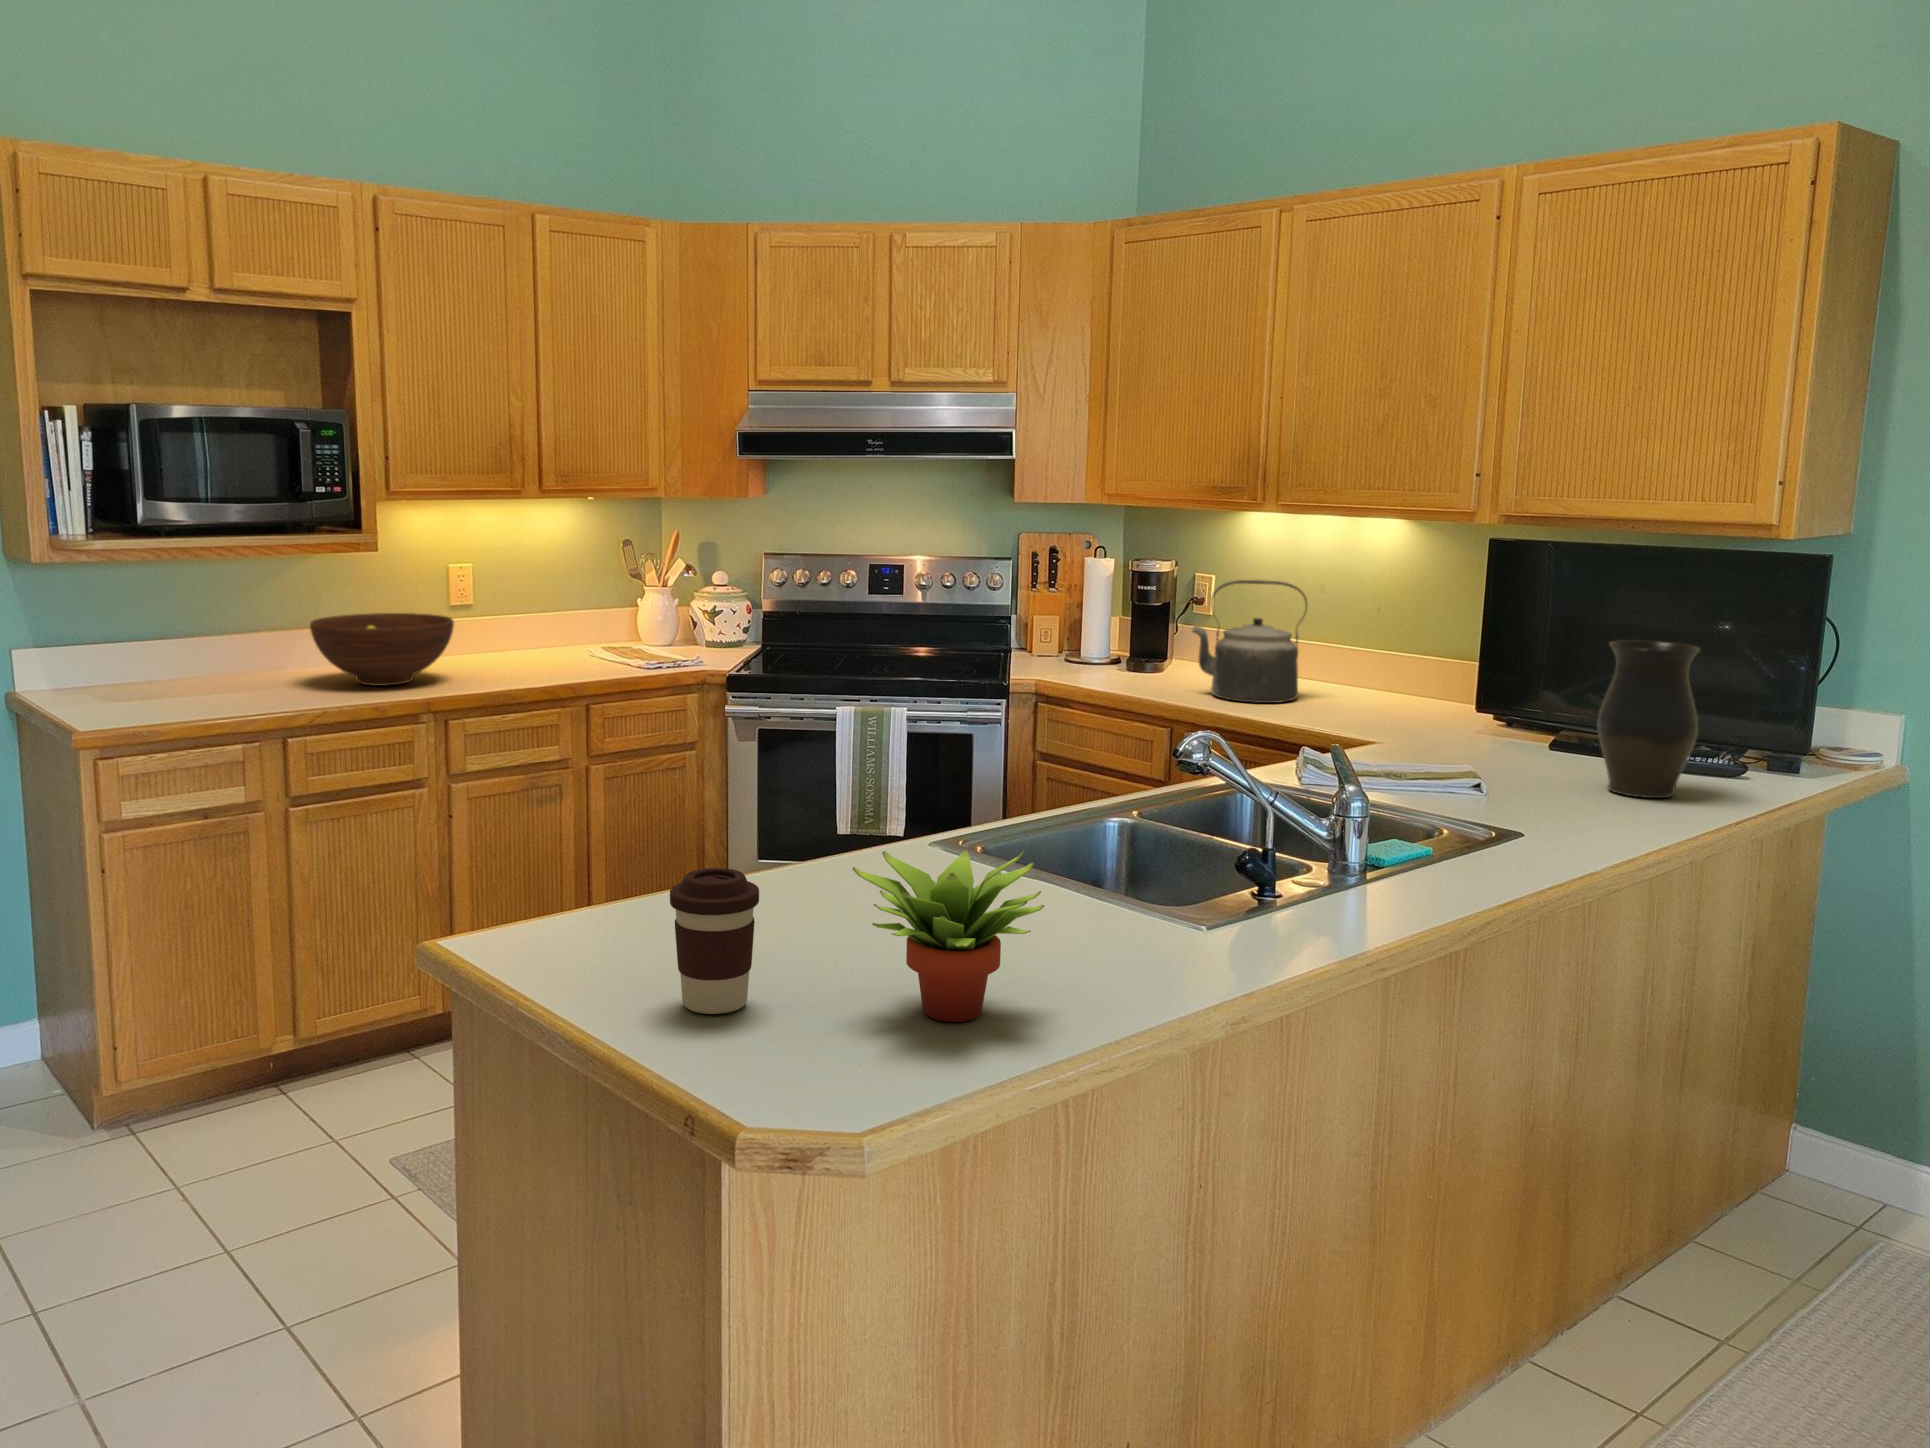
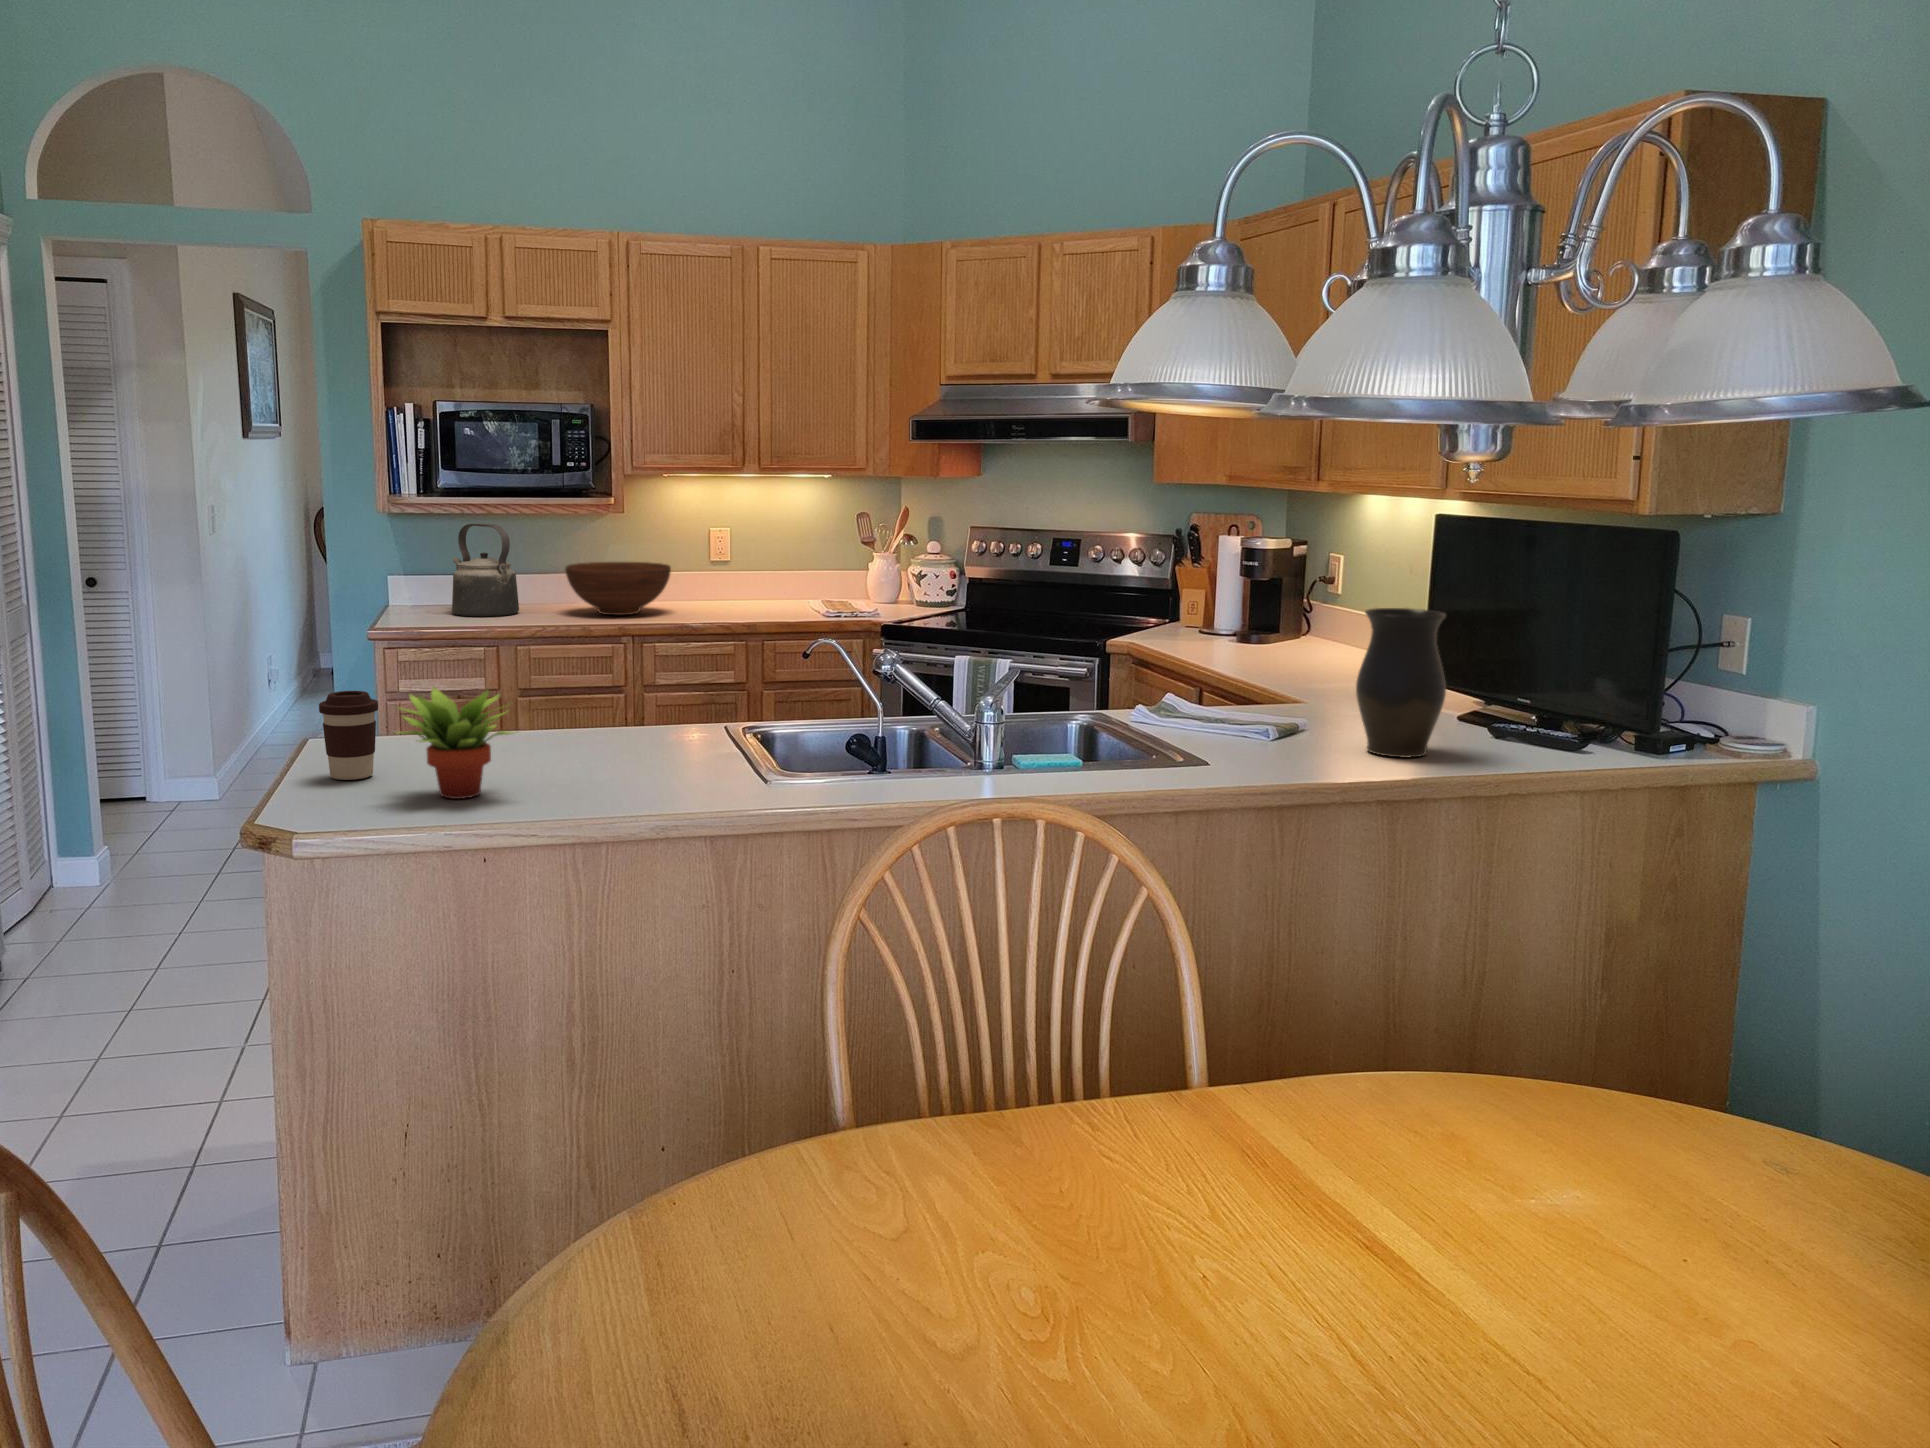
kettle: present [1192,580,1307,703] -> present [452,523,519,617]

